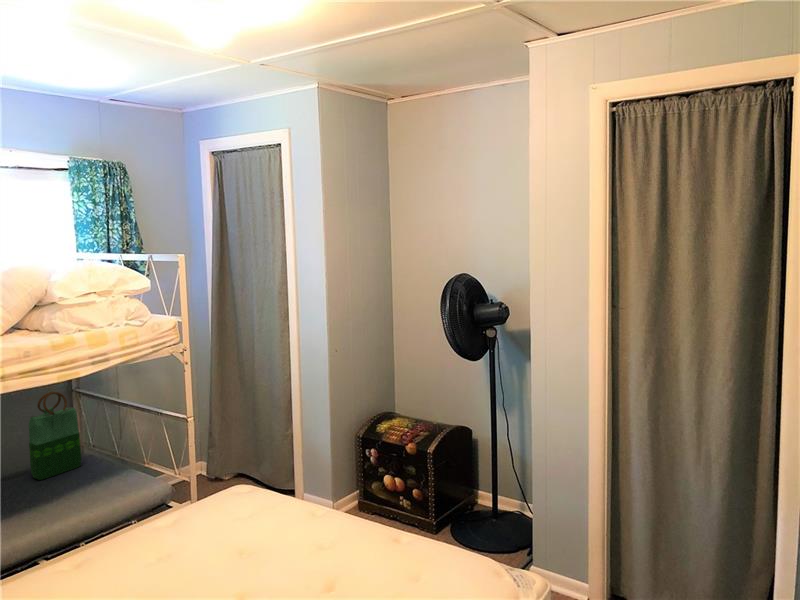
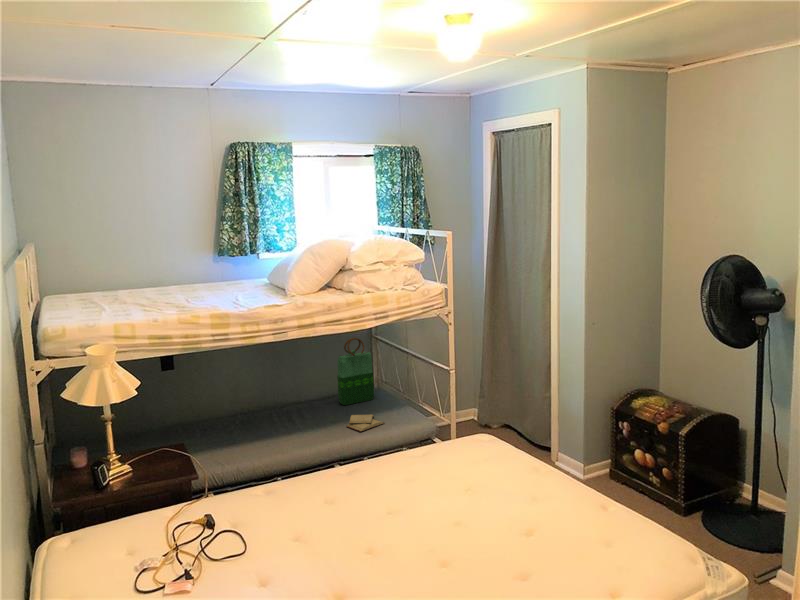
diary: none [50,486,104,511] -> present [347,415,384,432]

